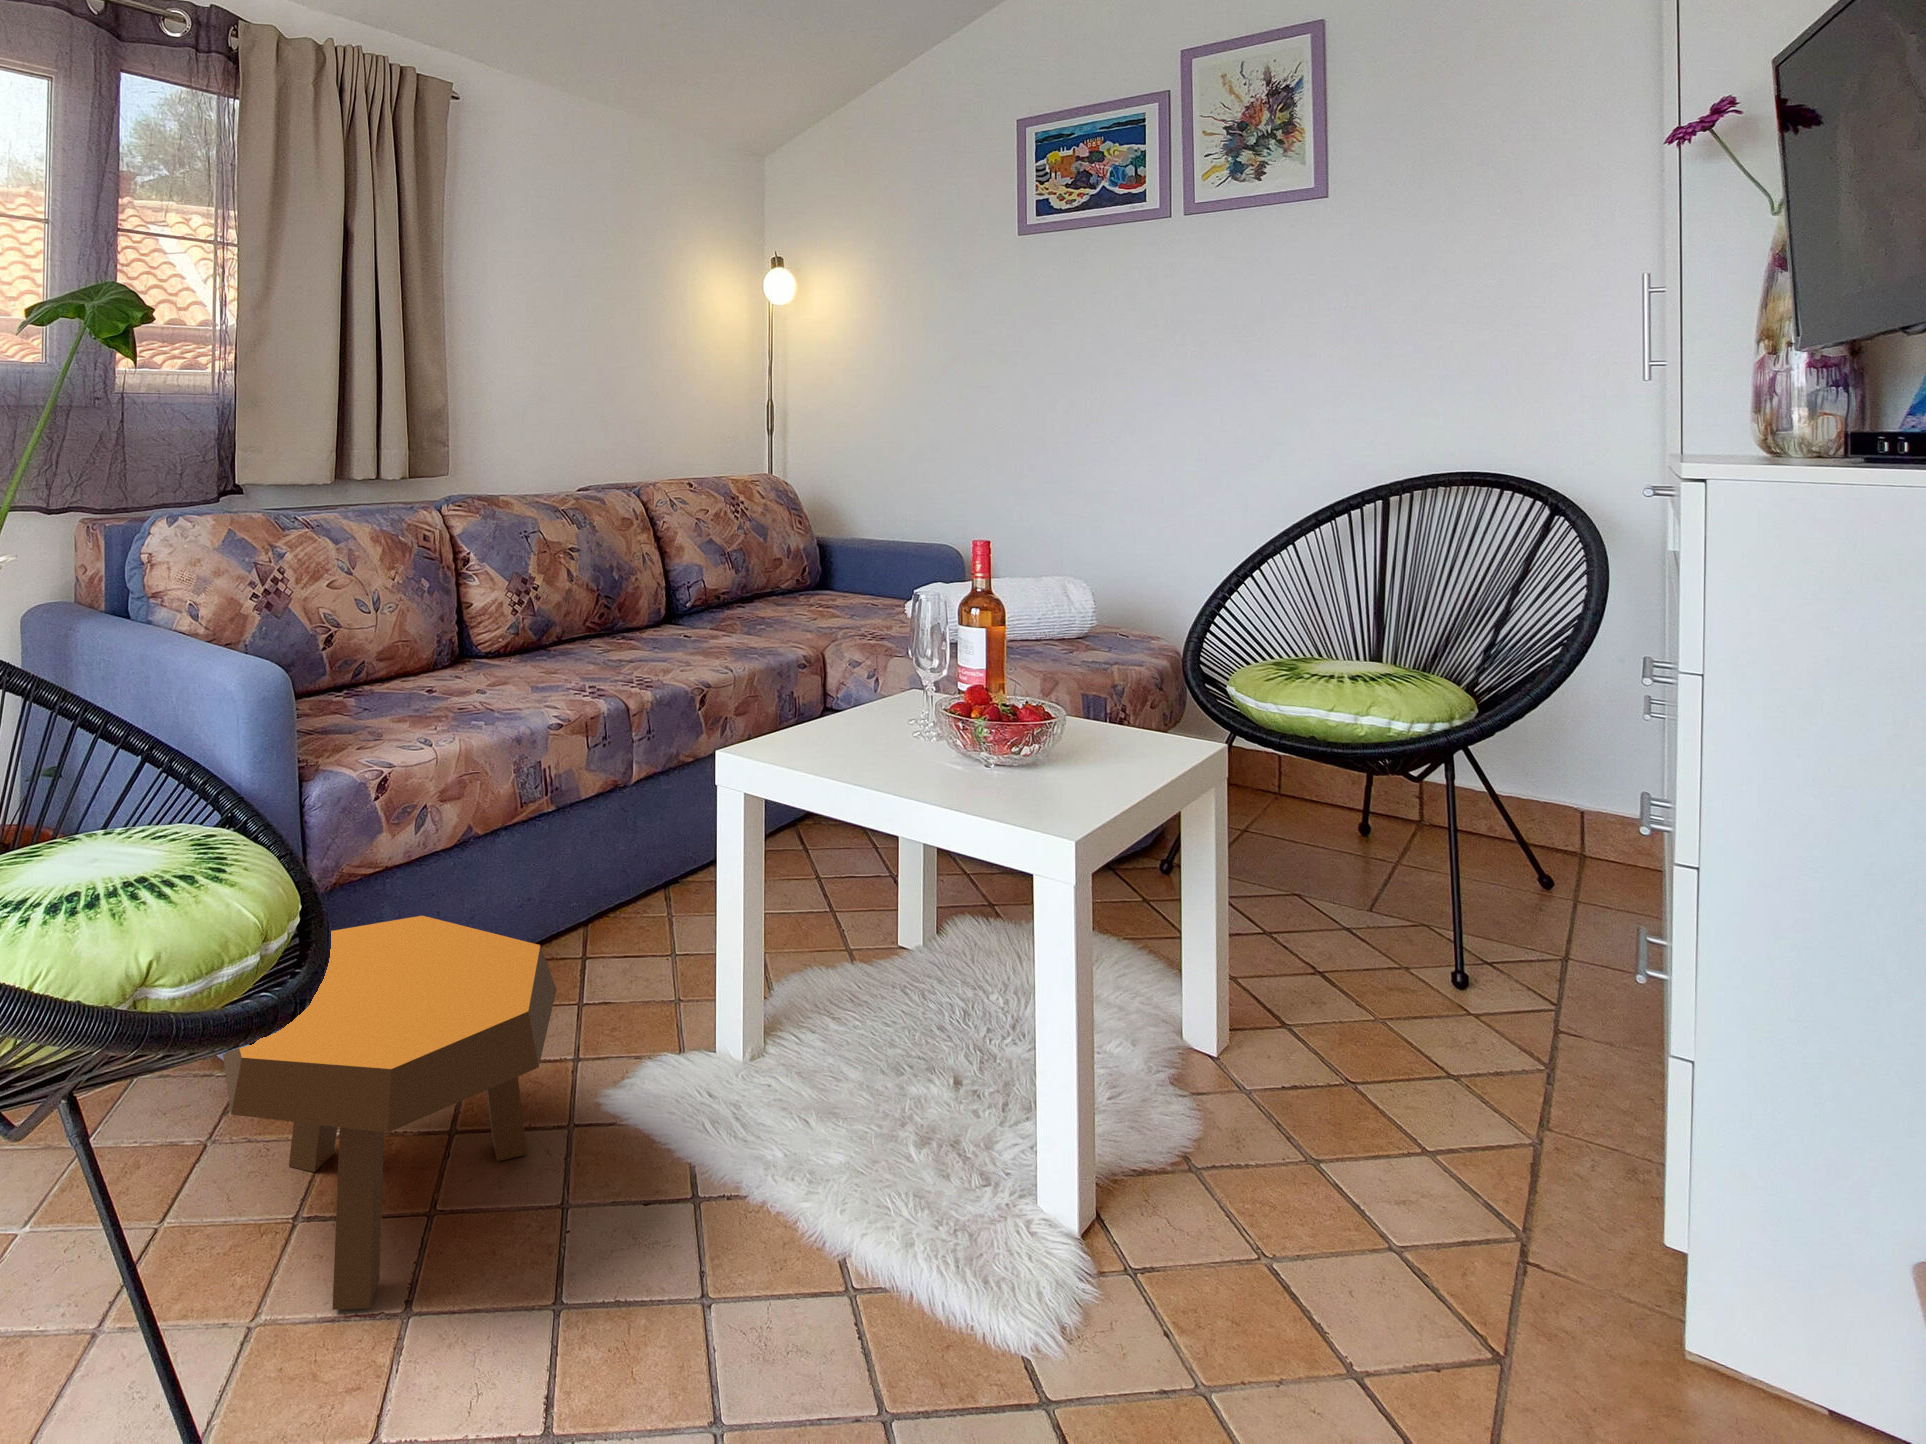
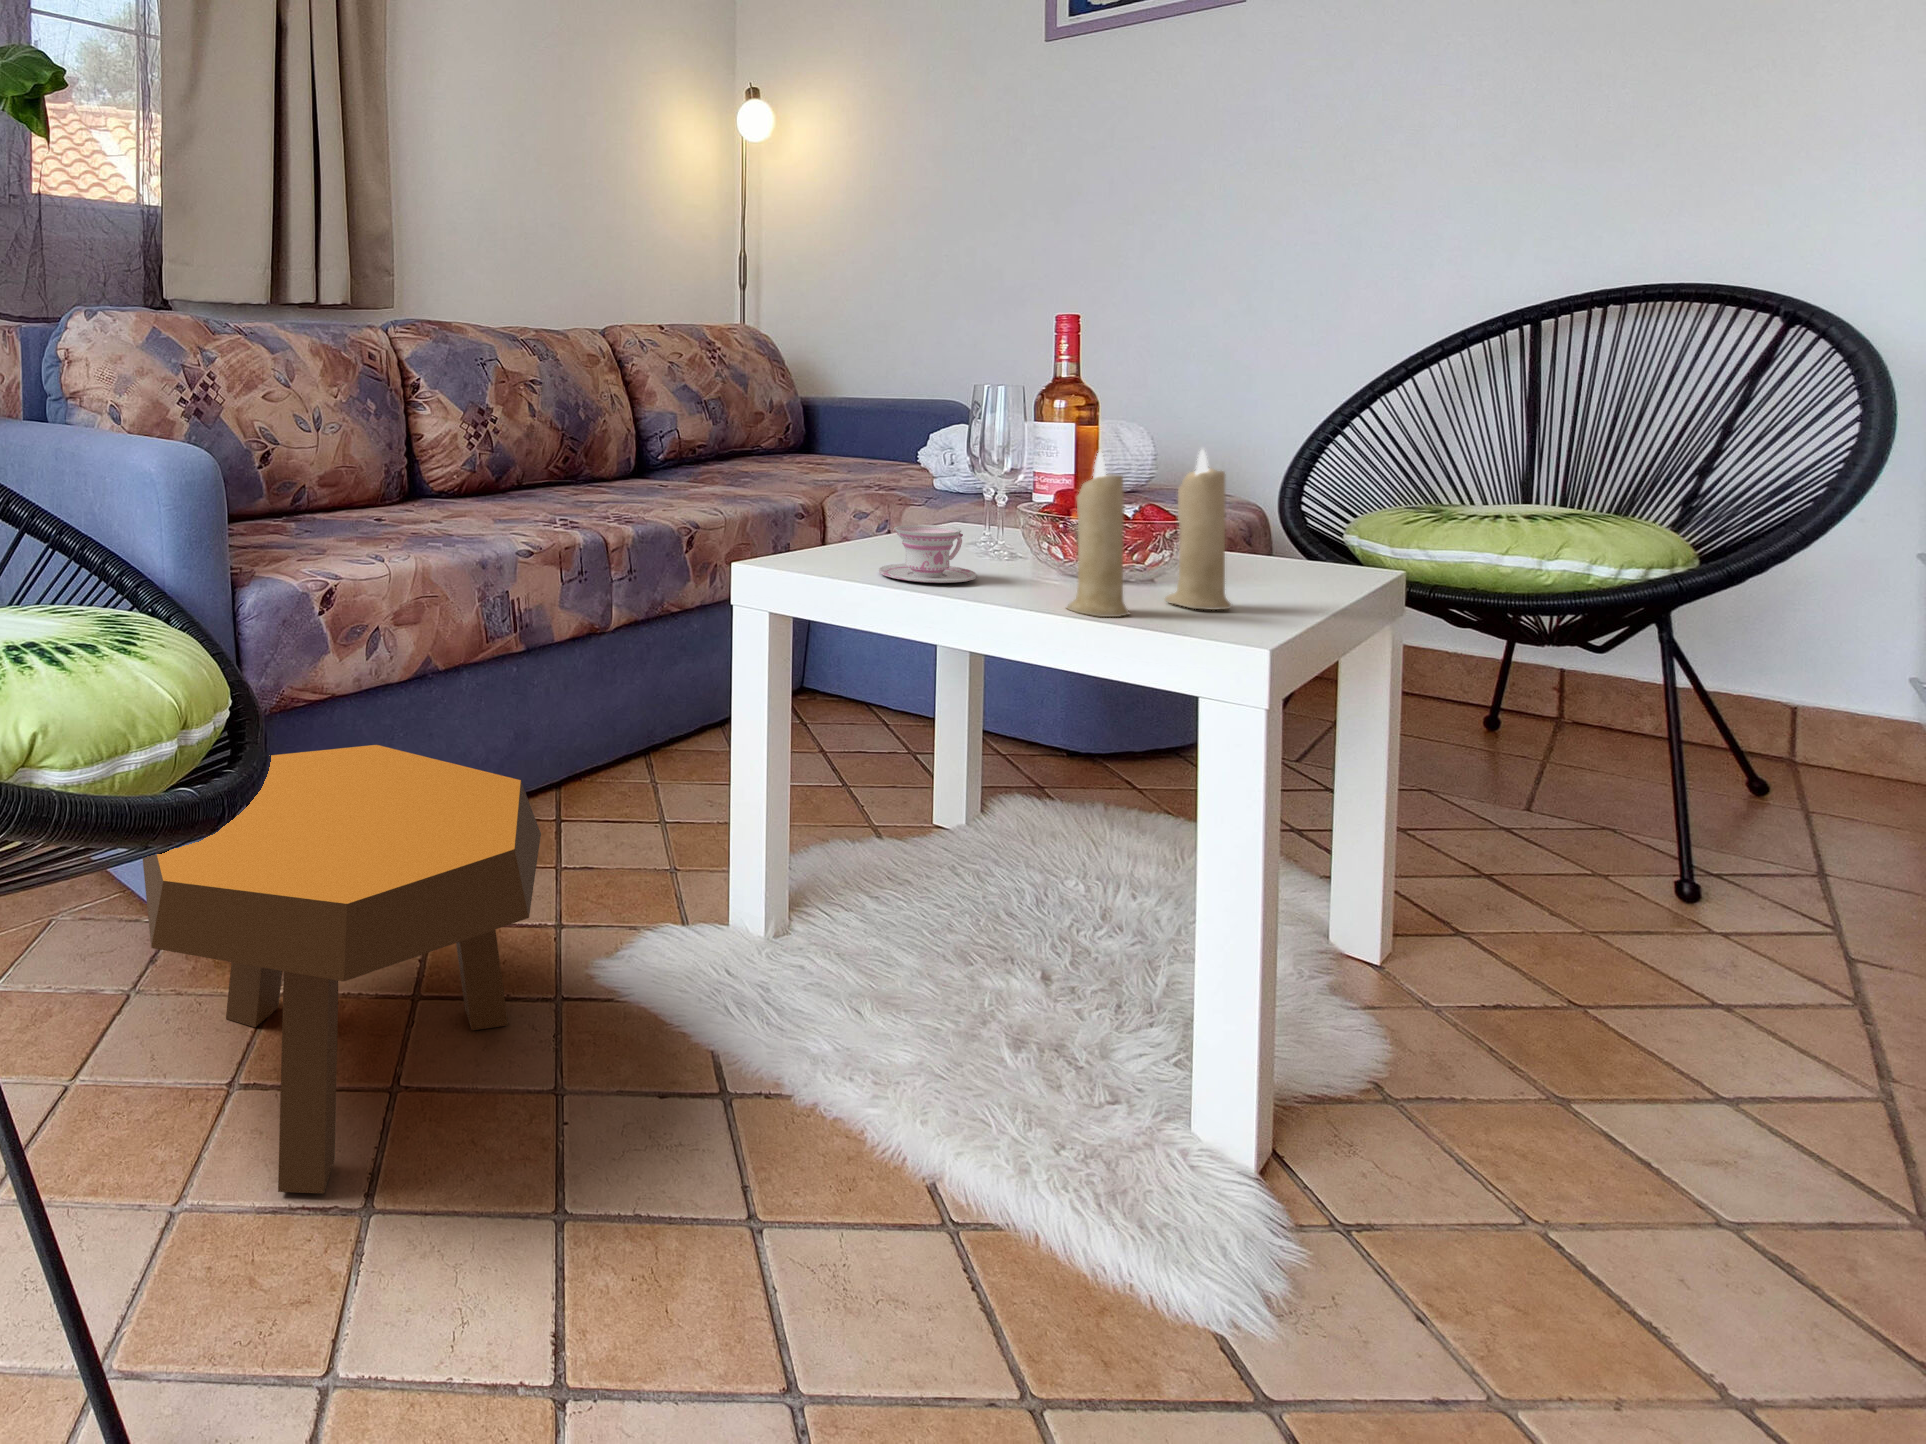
candle: none [961,656,1084,798] -> present [1067,449,1232,617]
teacup: none [834,712,907,764] -> present [879,525,977,583]

